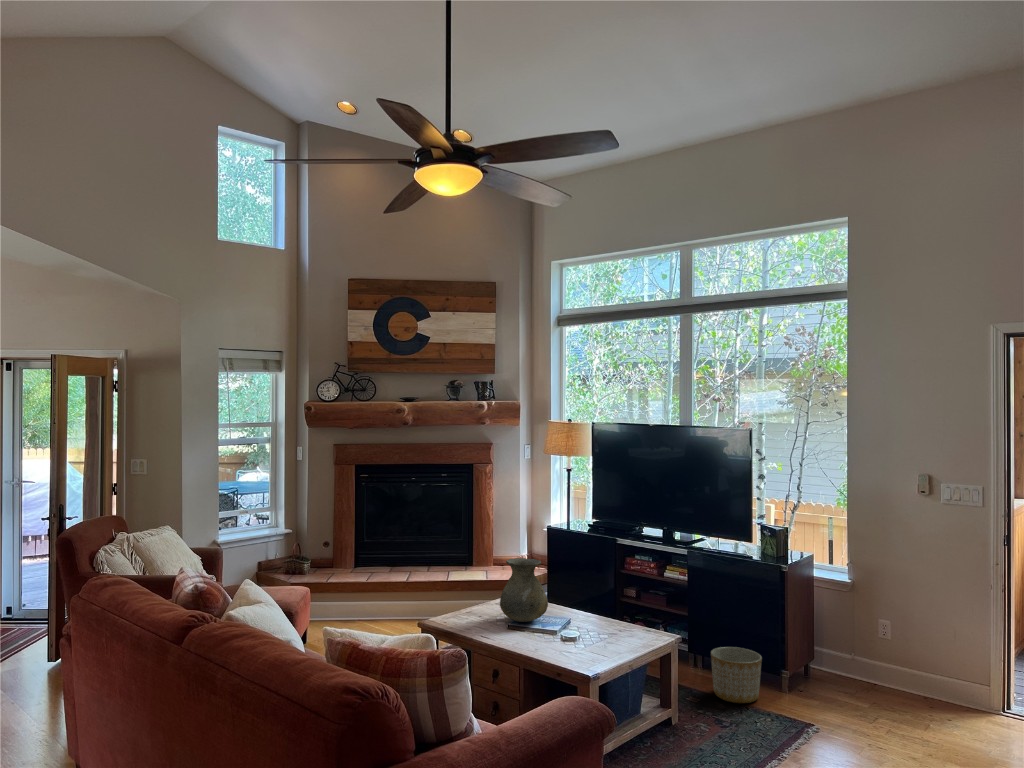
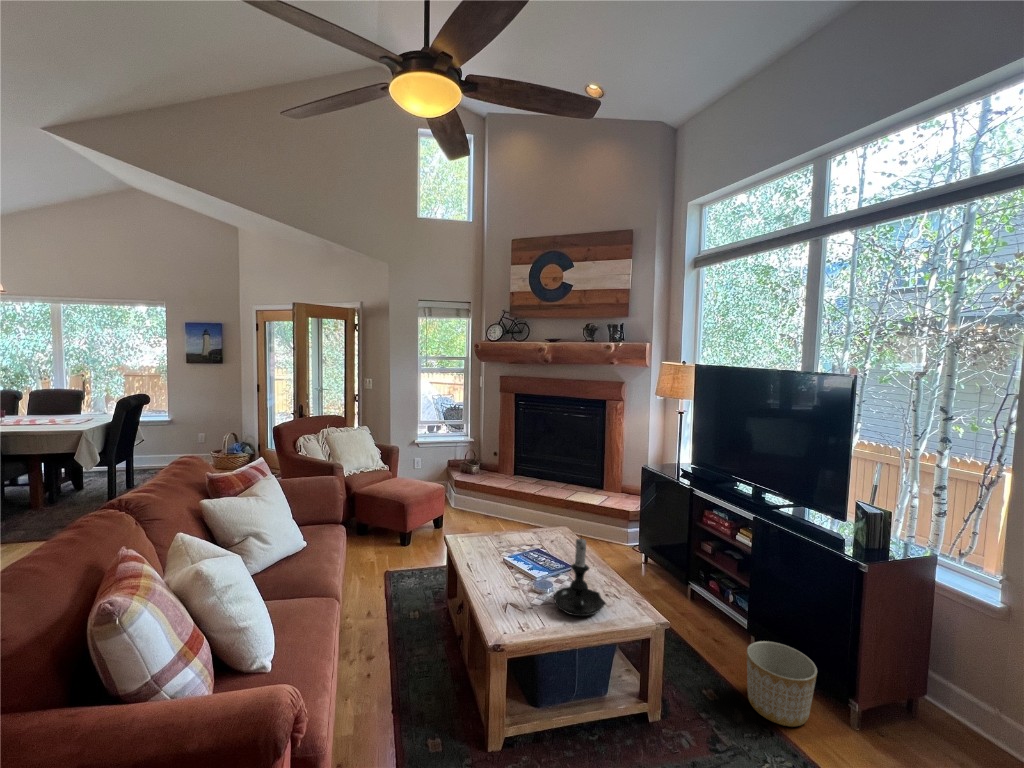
vase: present [500,558,548,622] -> none [500,494,546,559]
candle holder: none [596,574,640,643] -> present [554,538,606,616]

